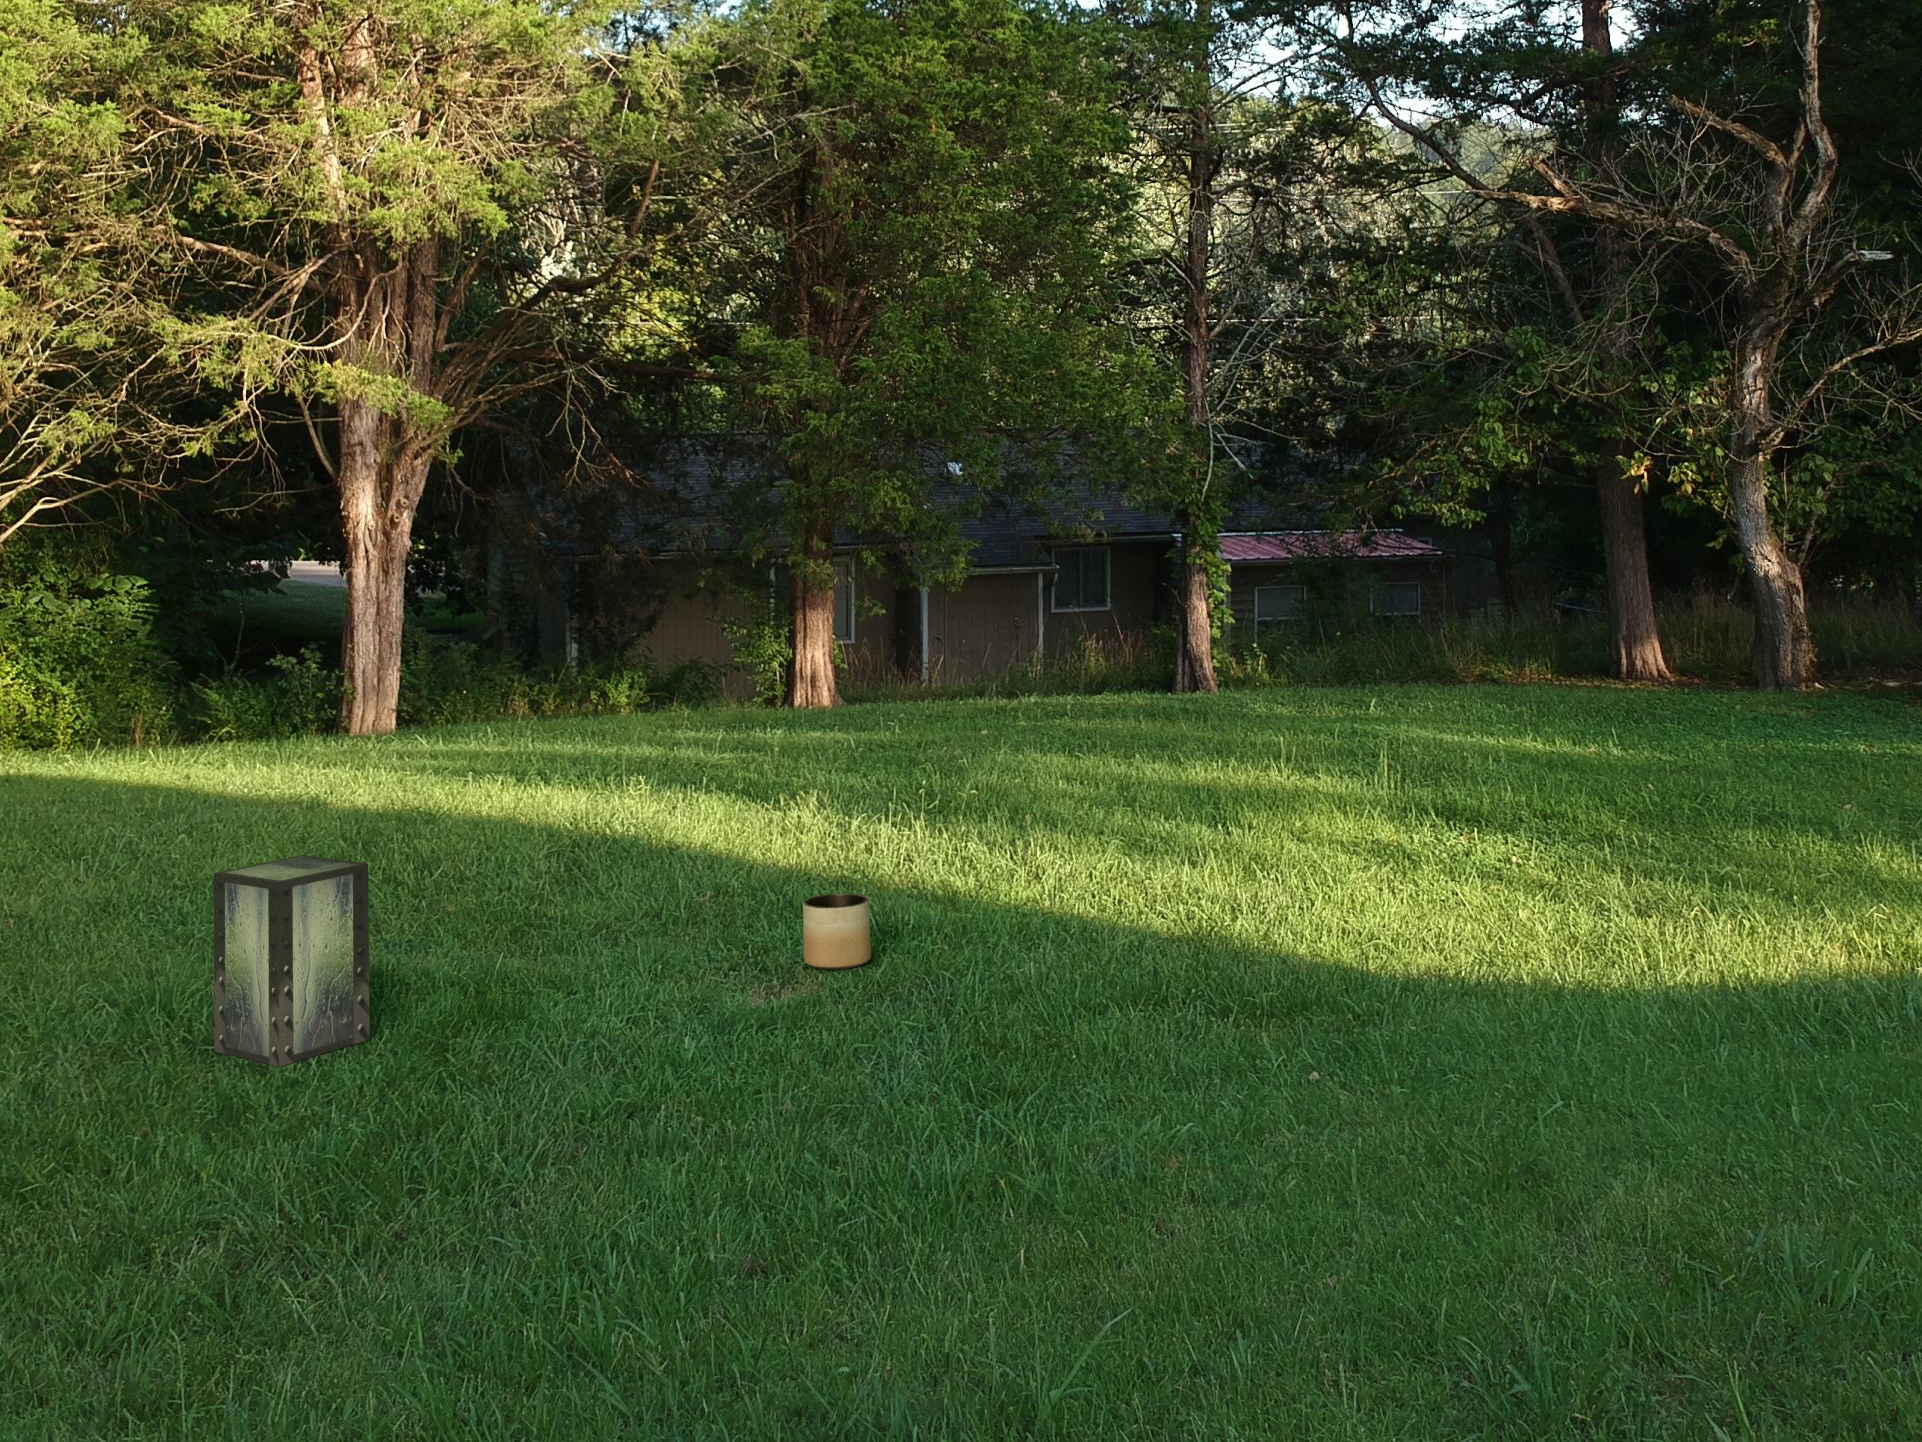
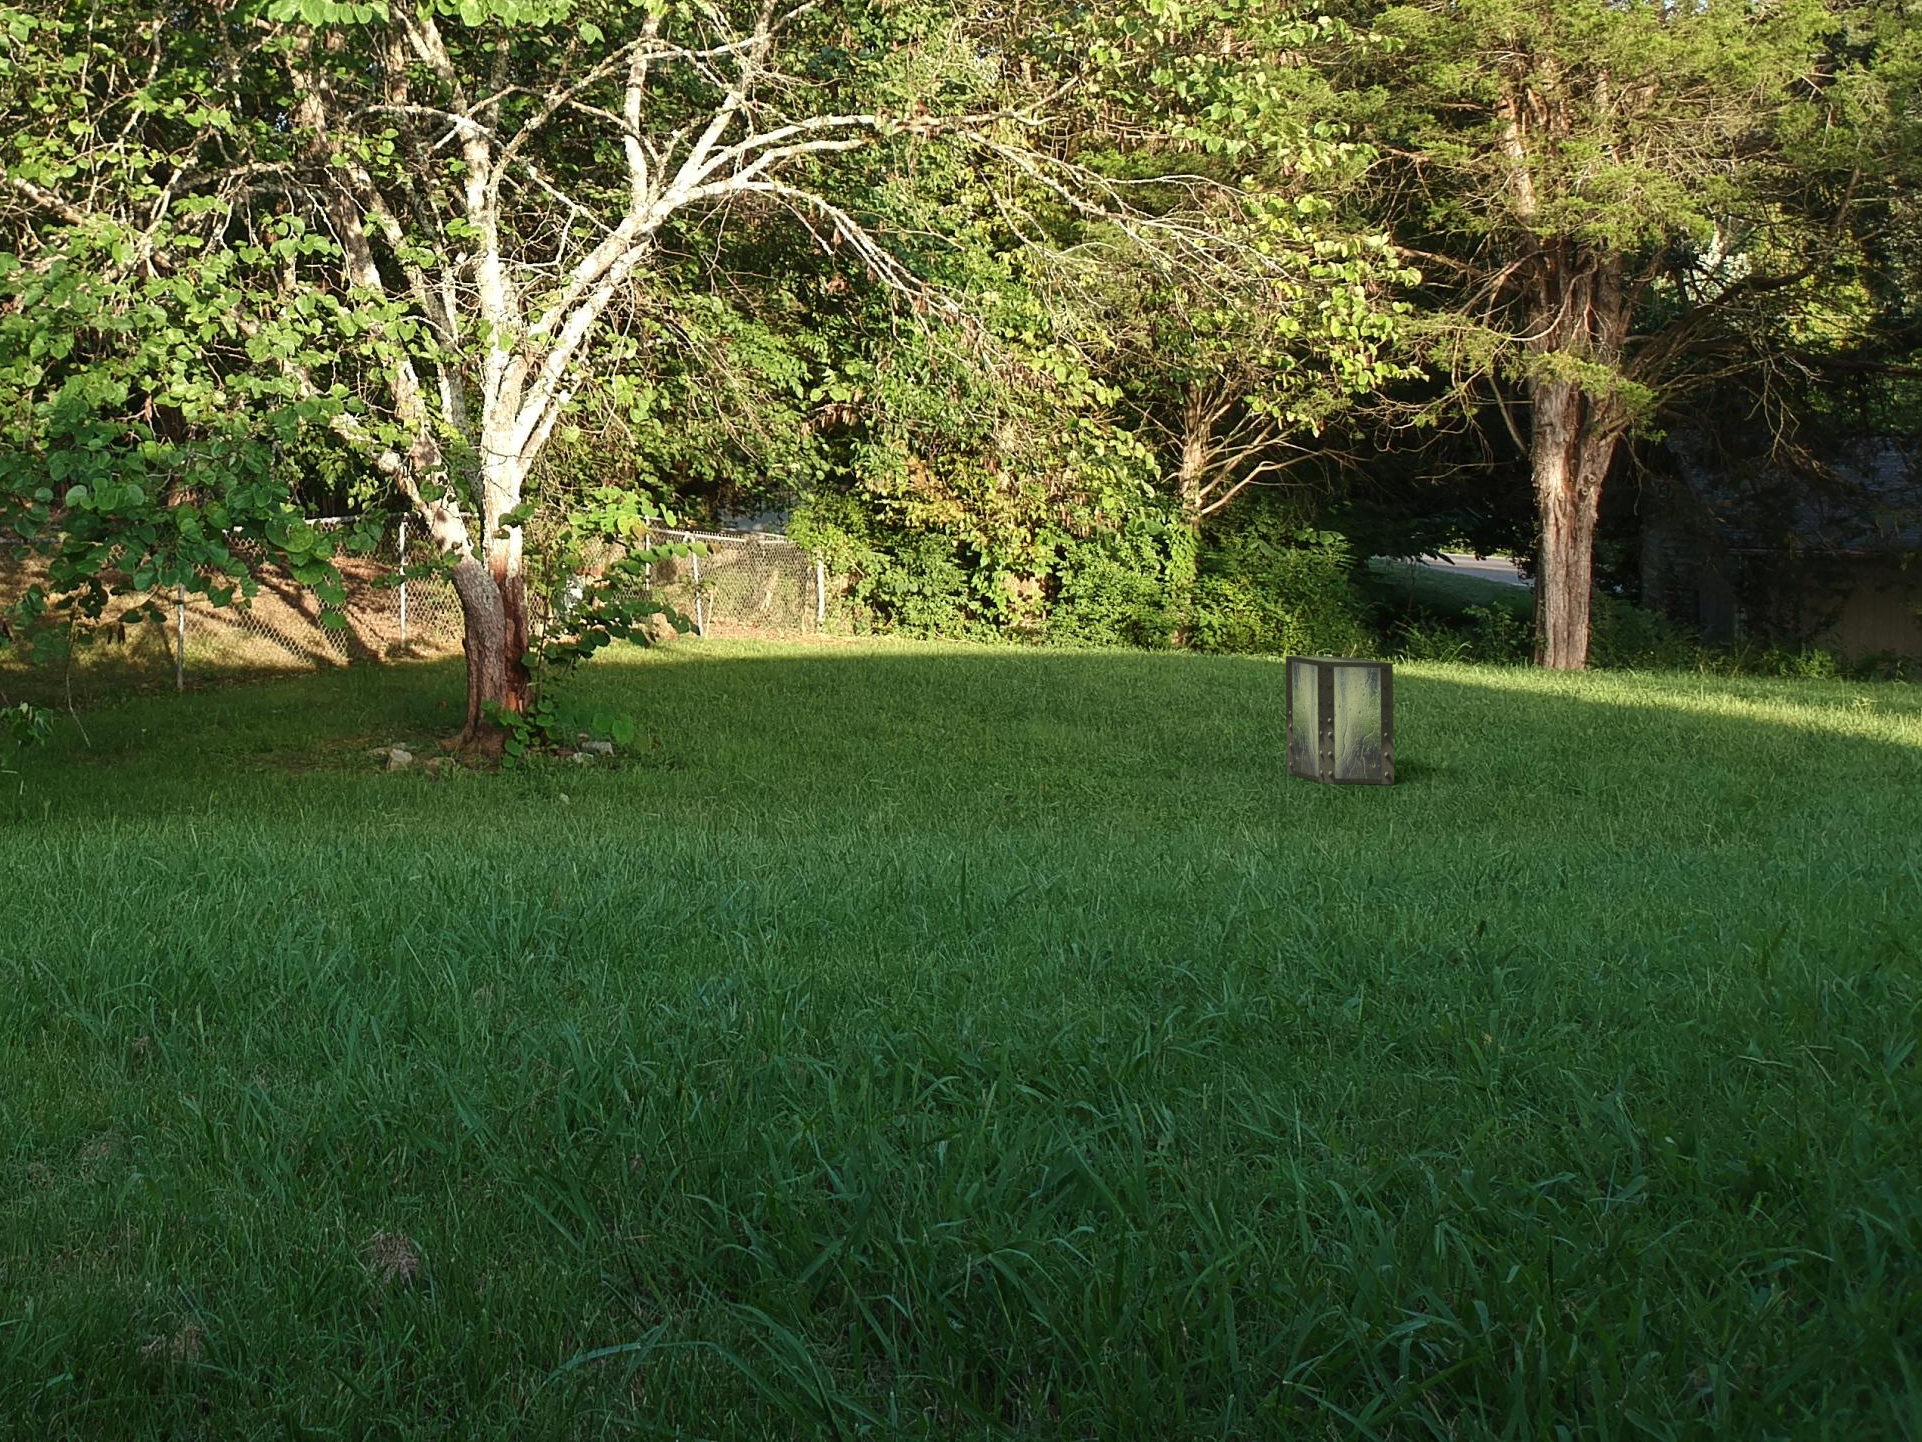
planter: present [803,894,871,969] -> none [1785,759,1853,818]

